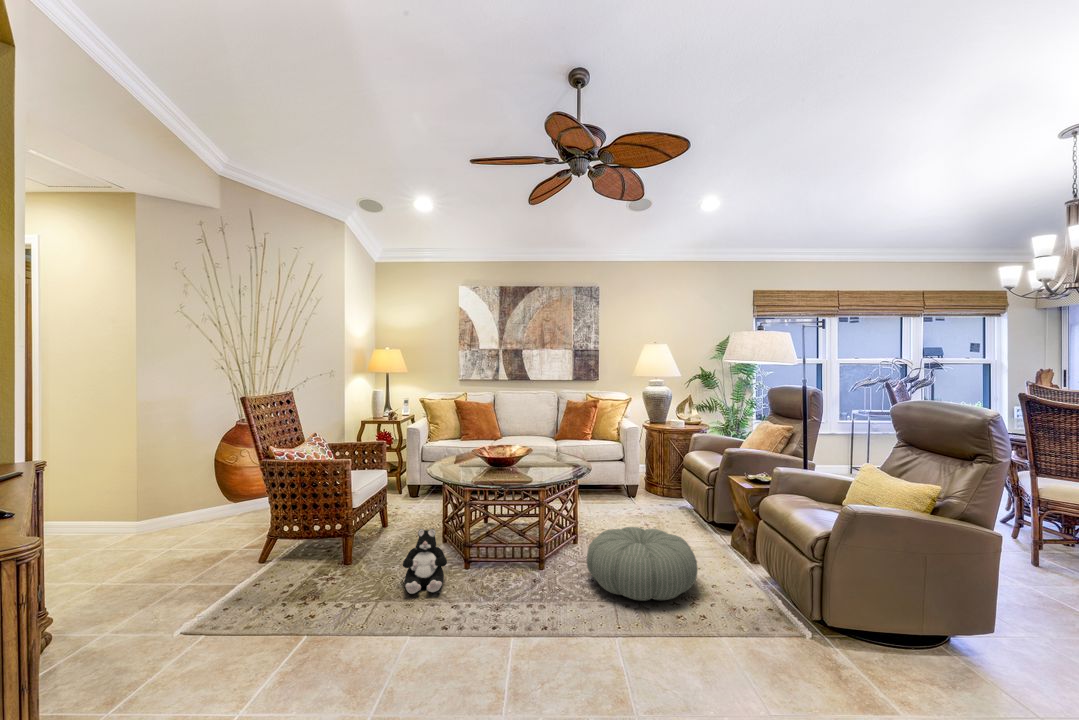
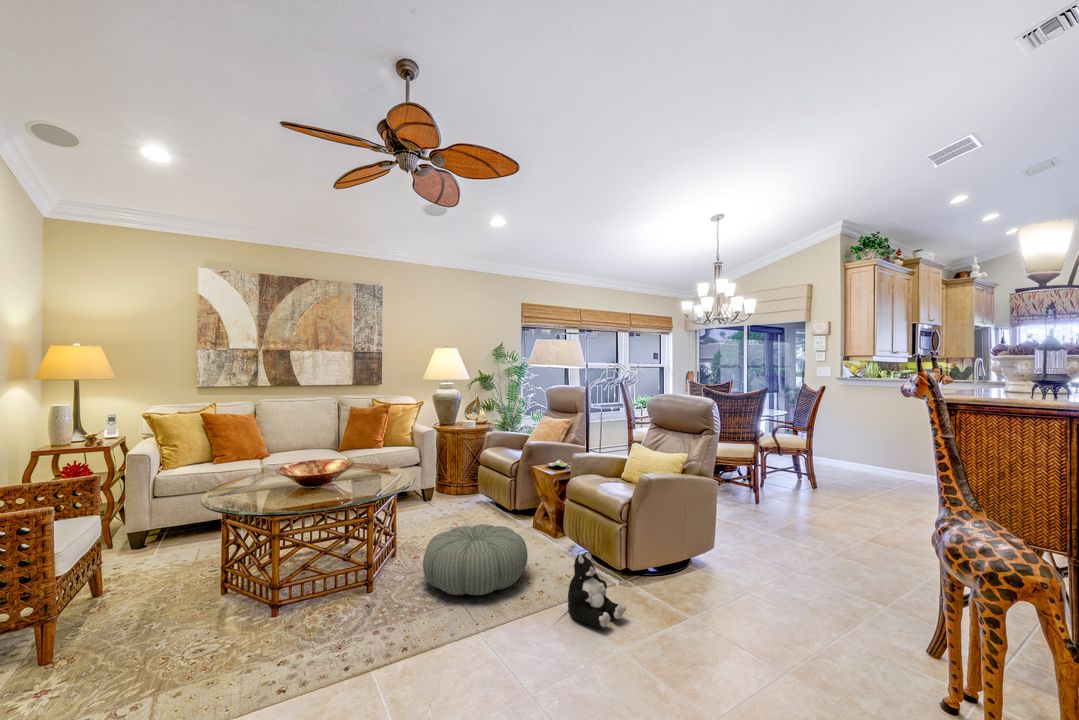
plush toy: present [403,529,447,594] -> present [568,552,626,627]

